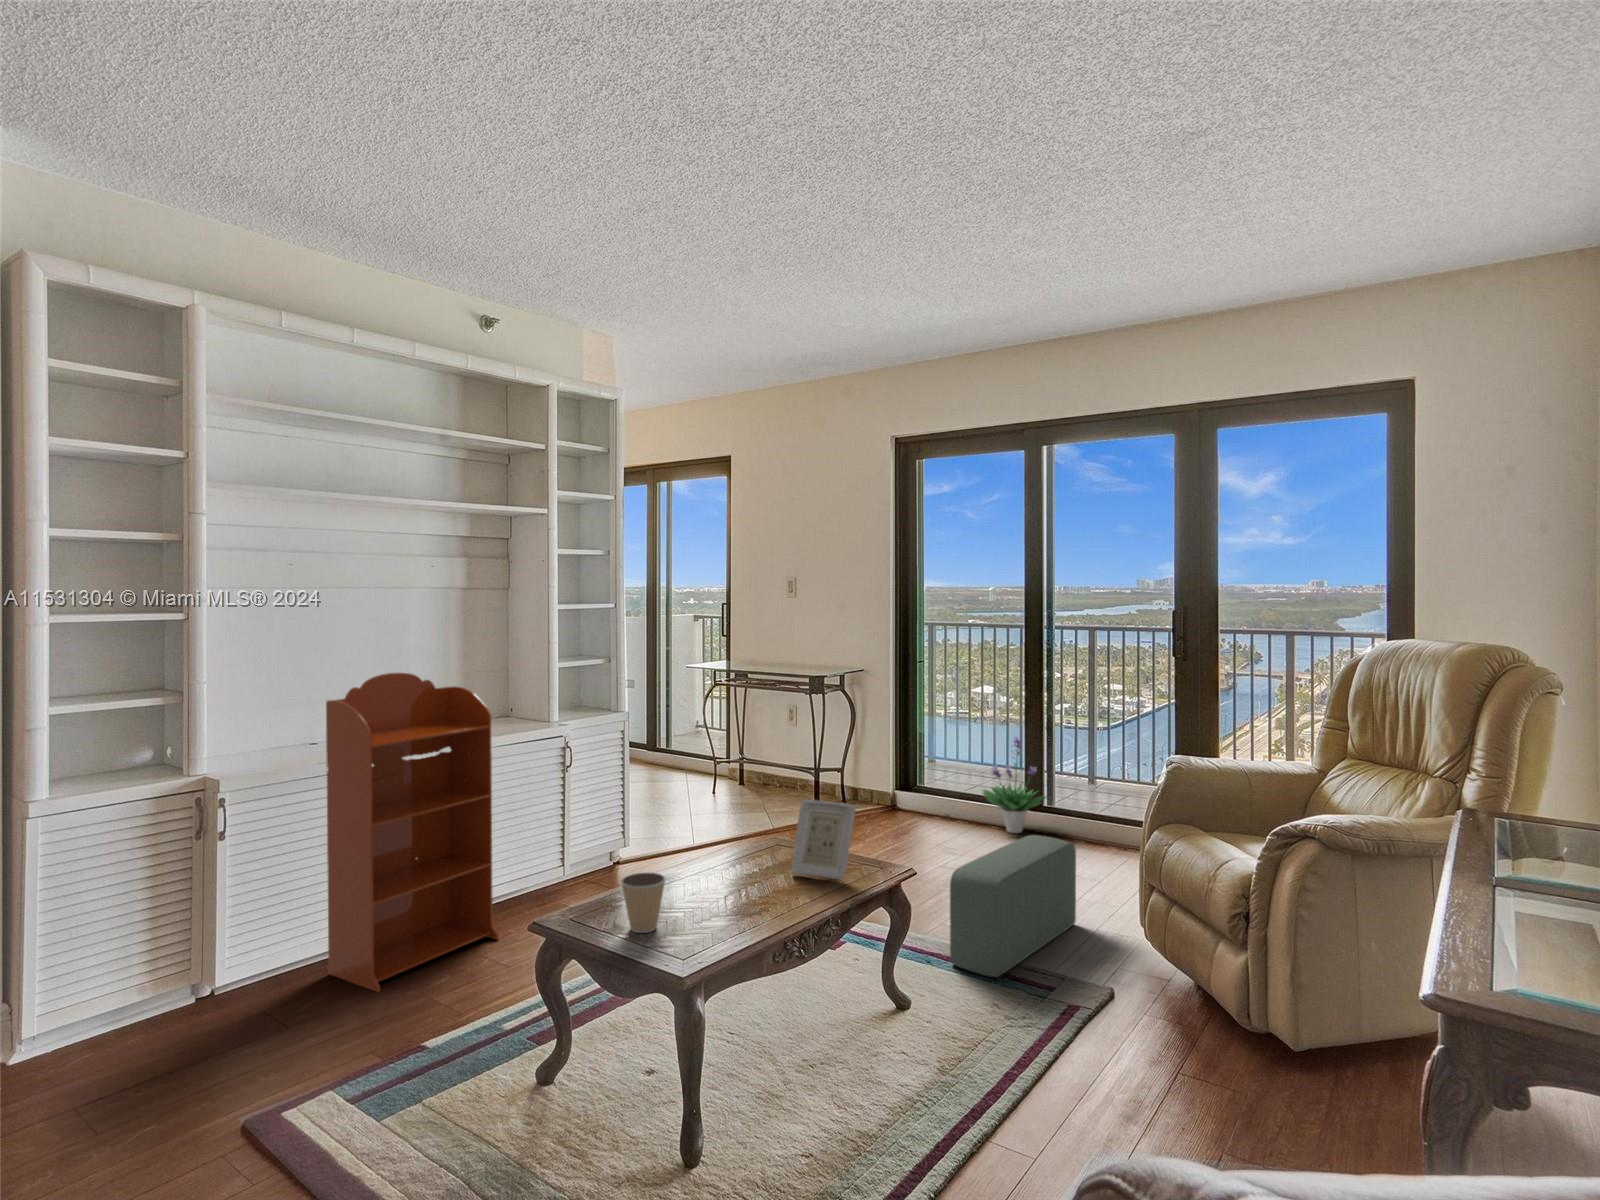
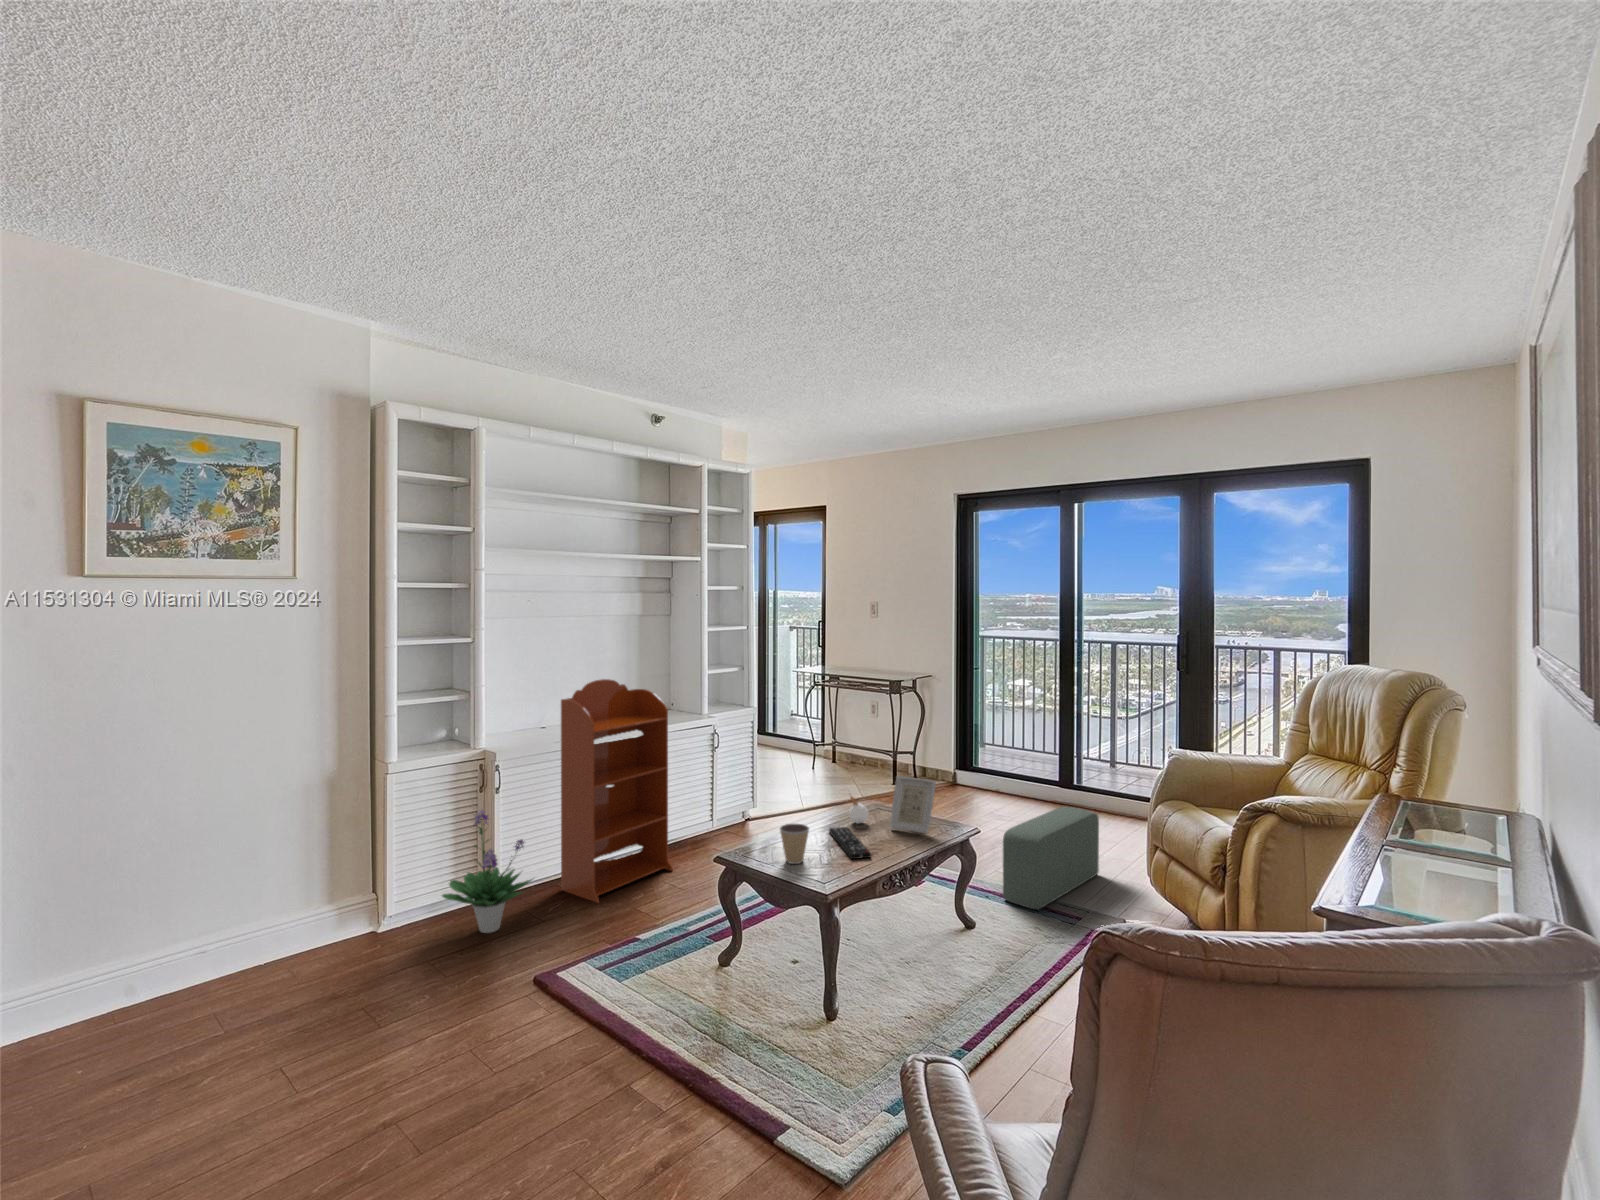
potted plant: present [983,737,1046,833] -> present [442,810,532,933]
candle: none [734,820,762,868] -> present [849,796,868,824]
remote control: none [704,873,758,922] -> present [829,827,871,859]

